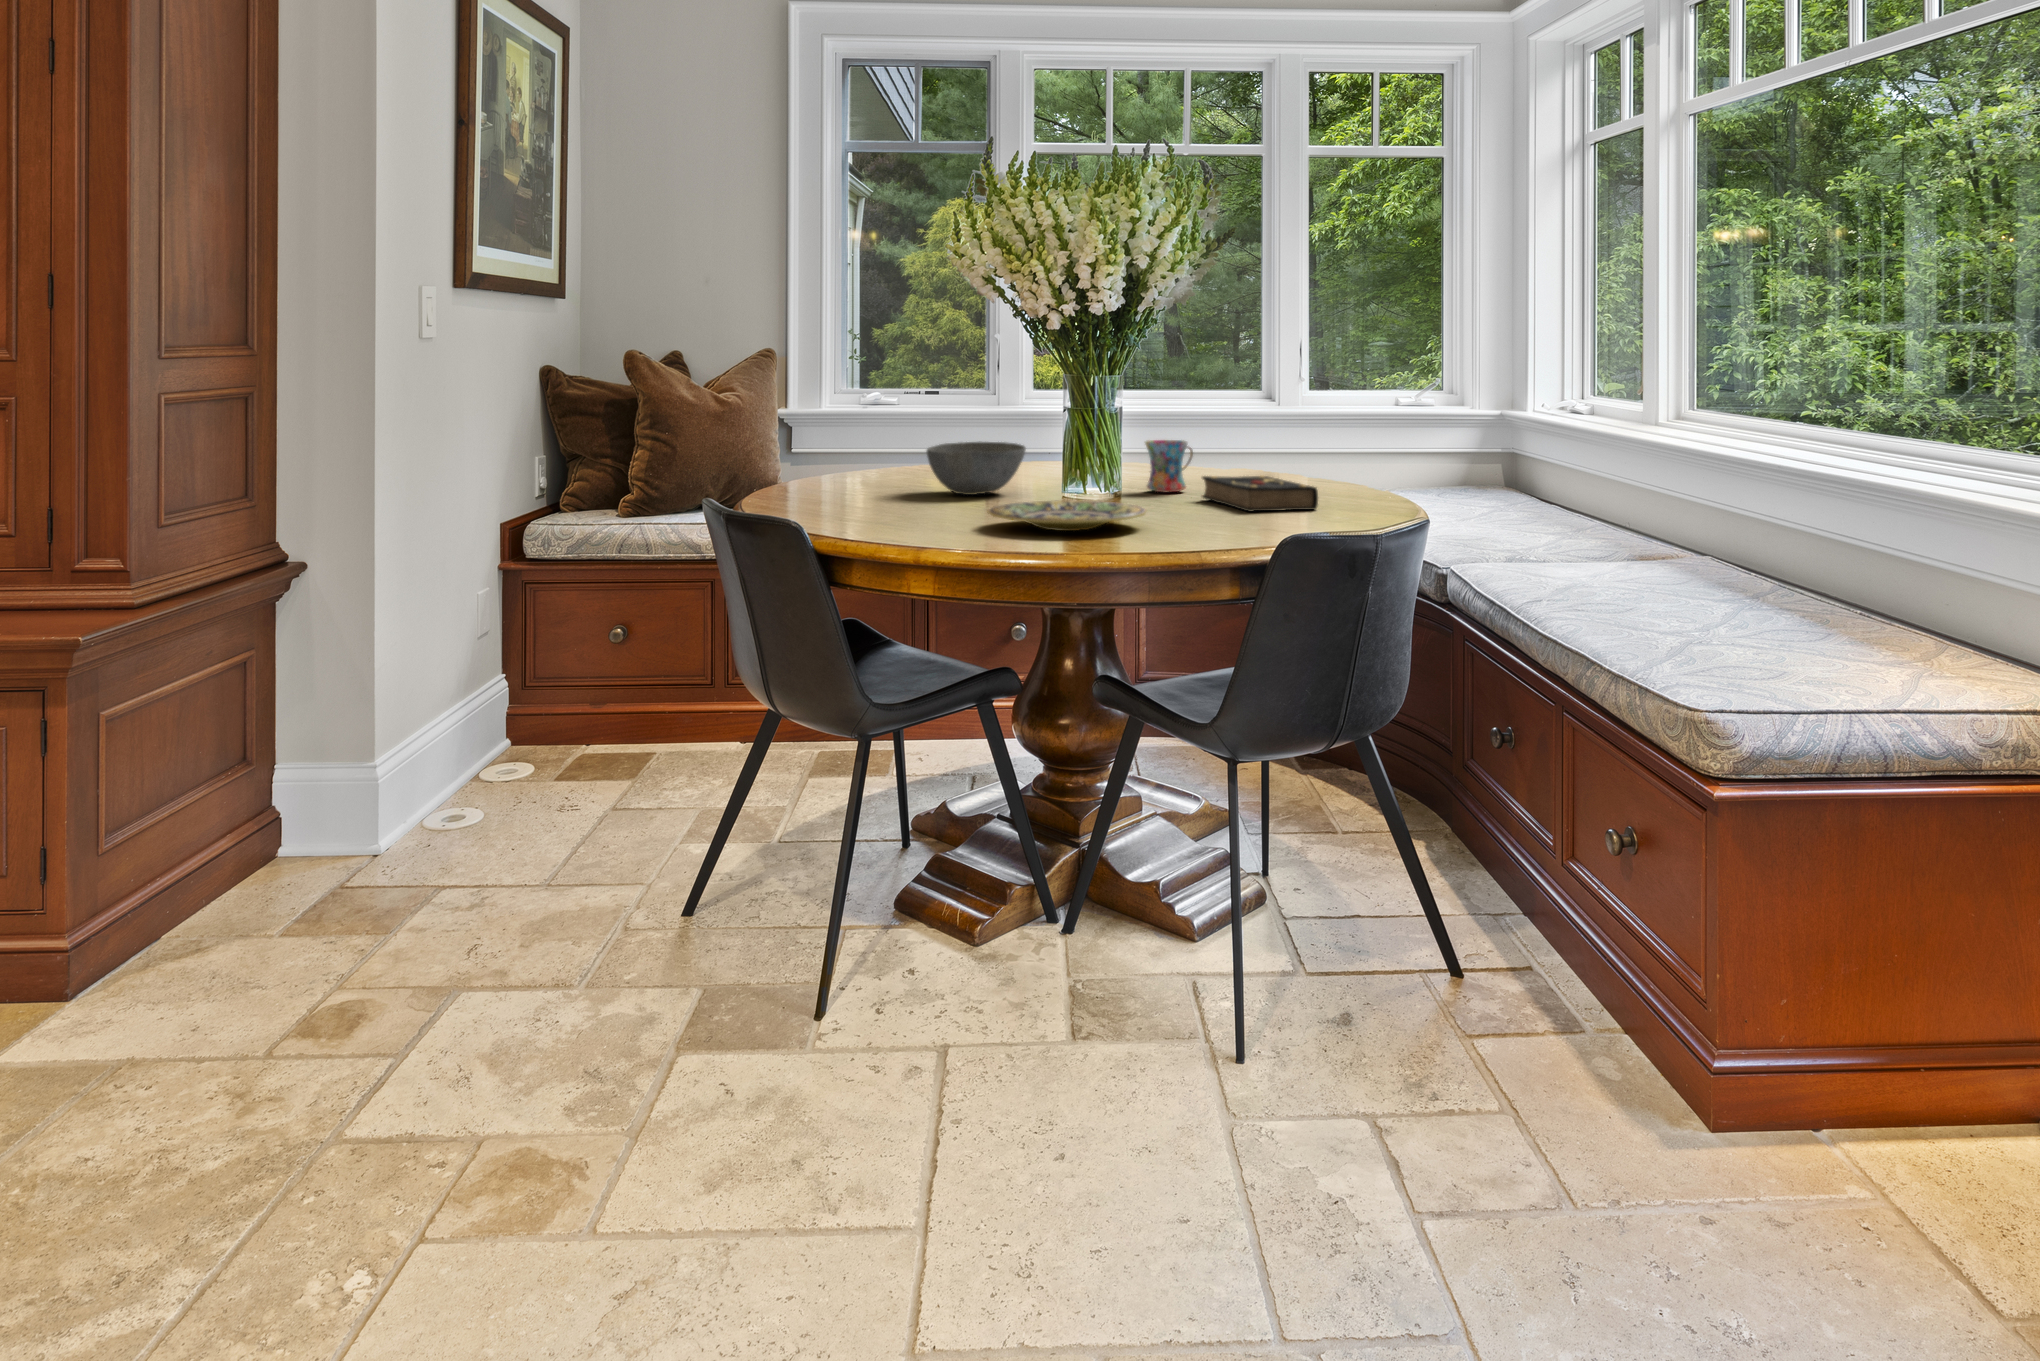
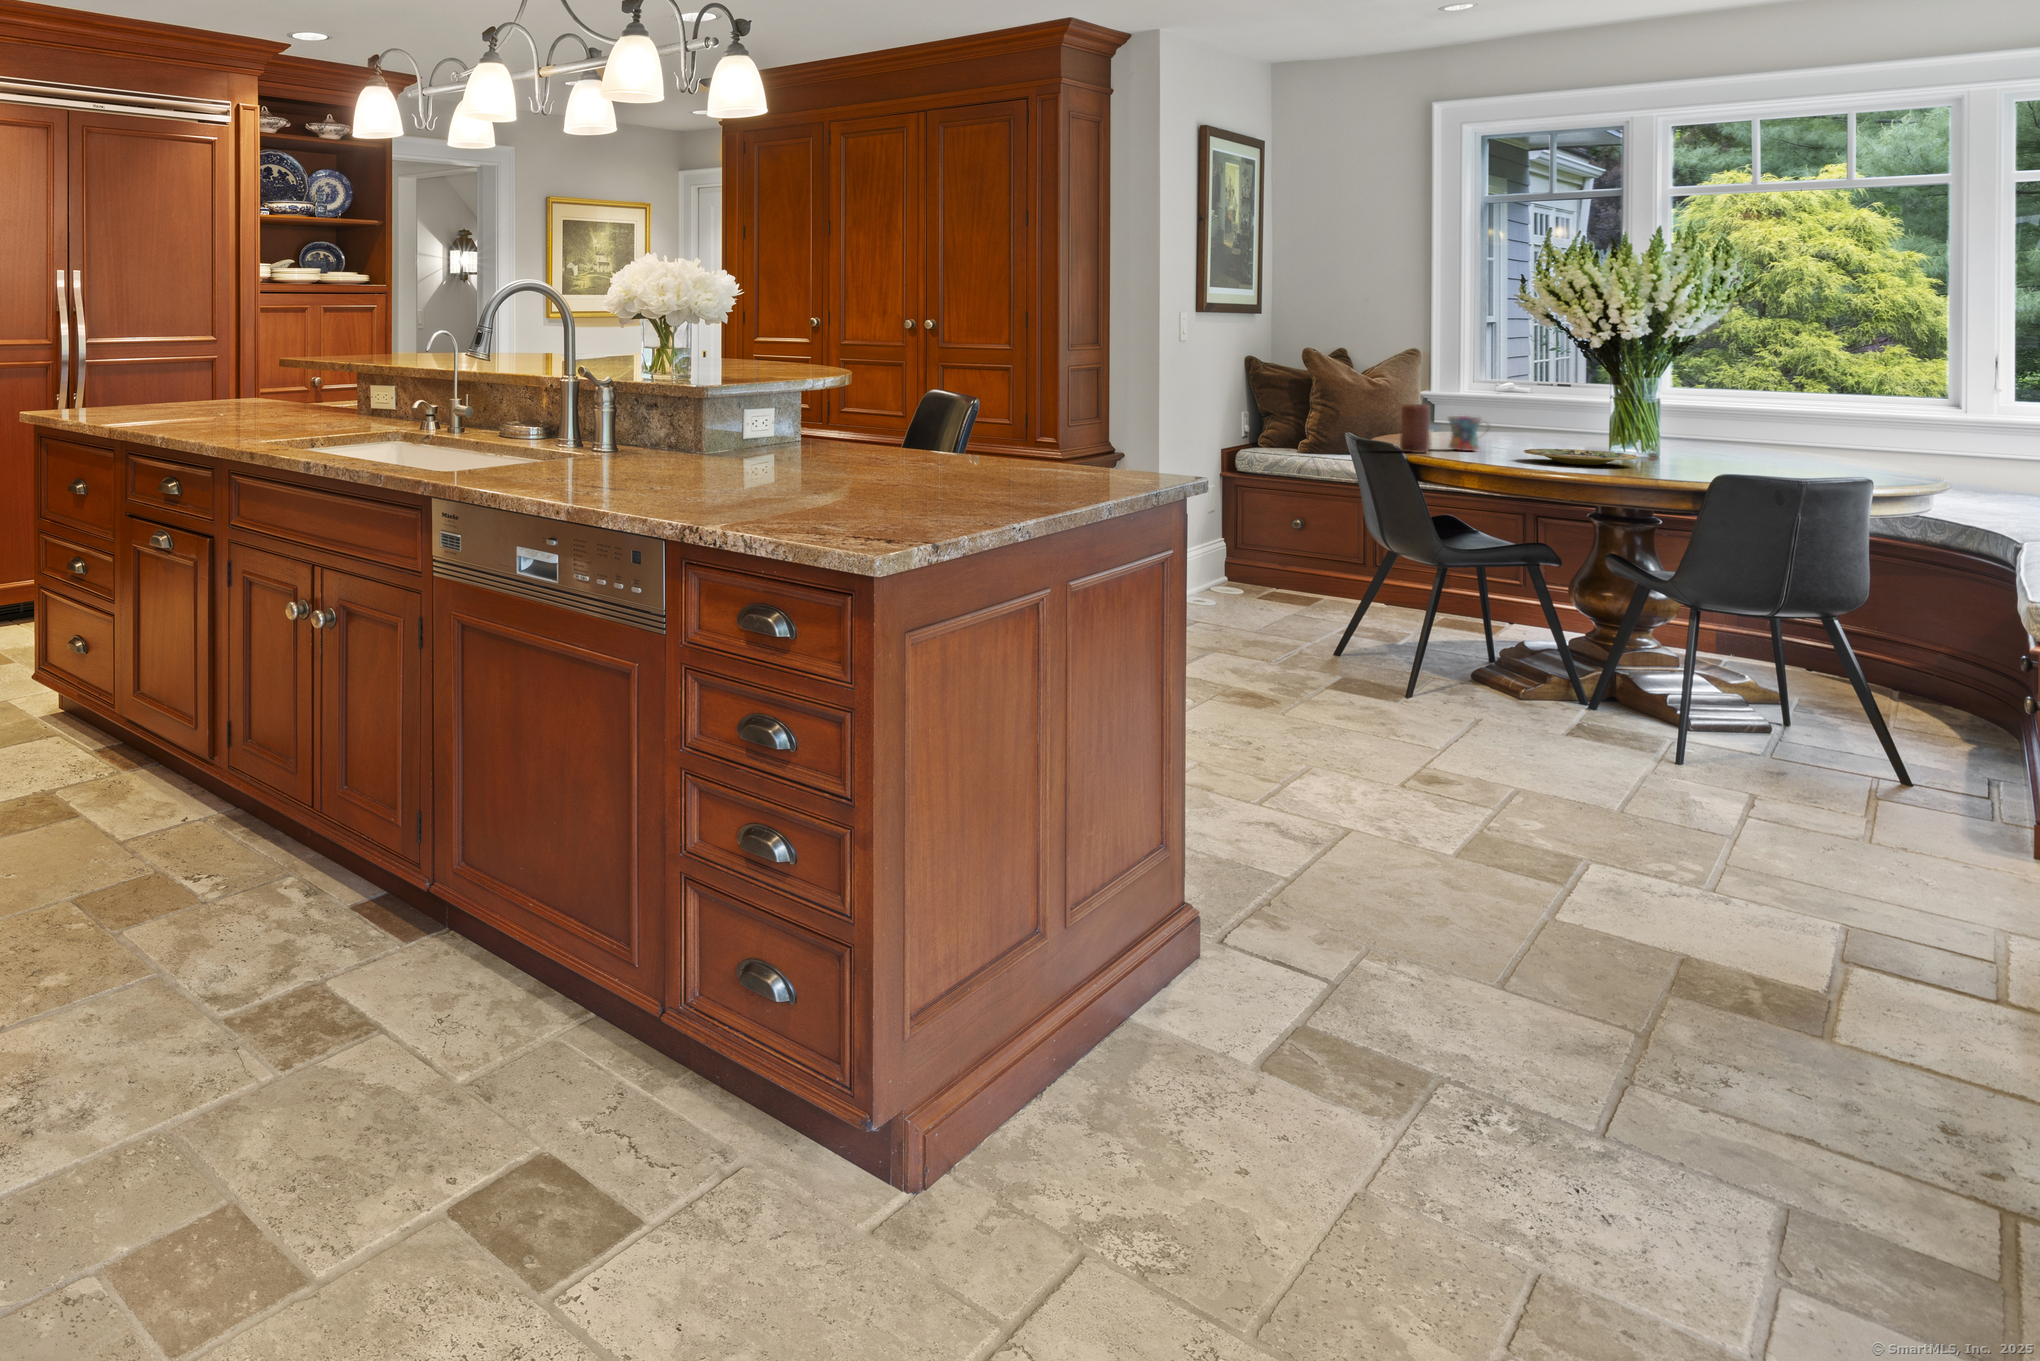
candle: none [794,436,840,529] -> present [1400,404,1429,453]
mug: present [1145,440,1193,493] -> present [1448,416,1490,451]
bowl: present [927,442,1026,495] -> none [1506,415,1583,448]
book: present [1202,475,1318,511] -> none [1721,446,1808,472]

